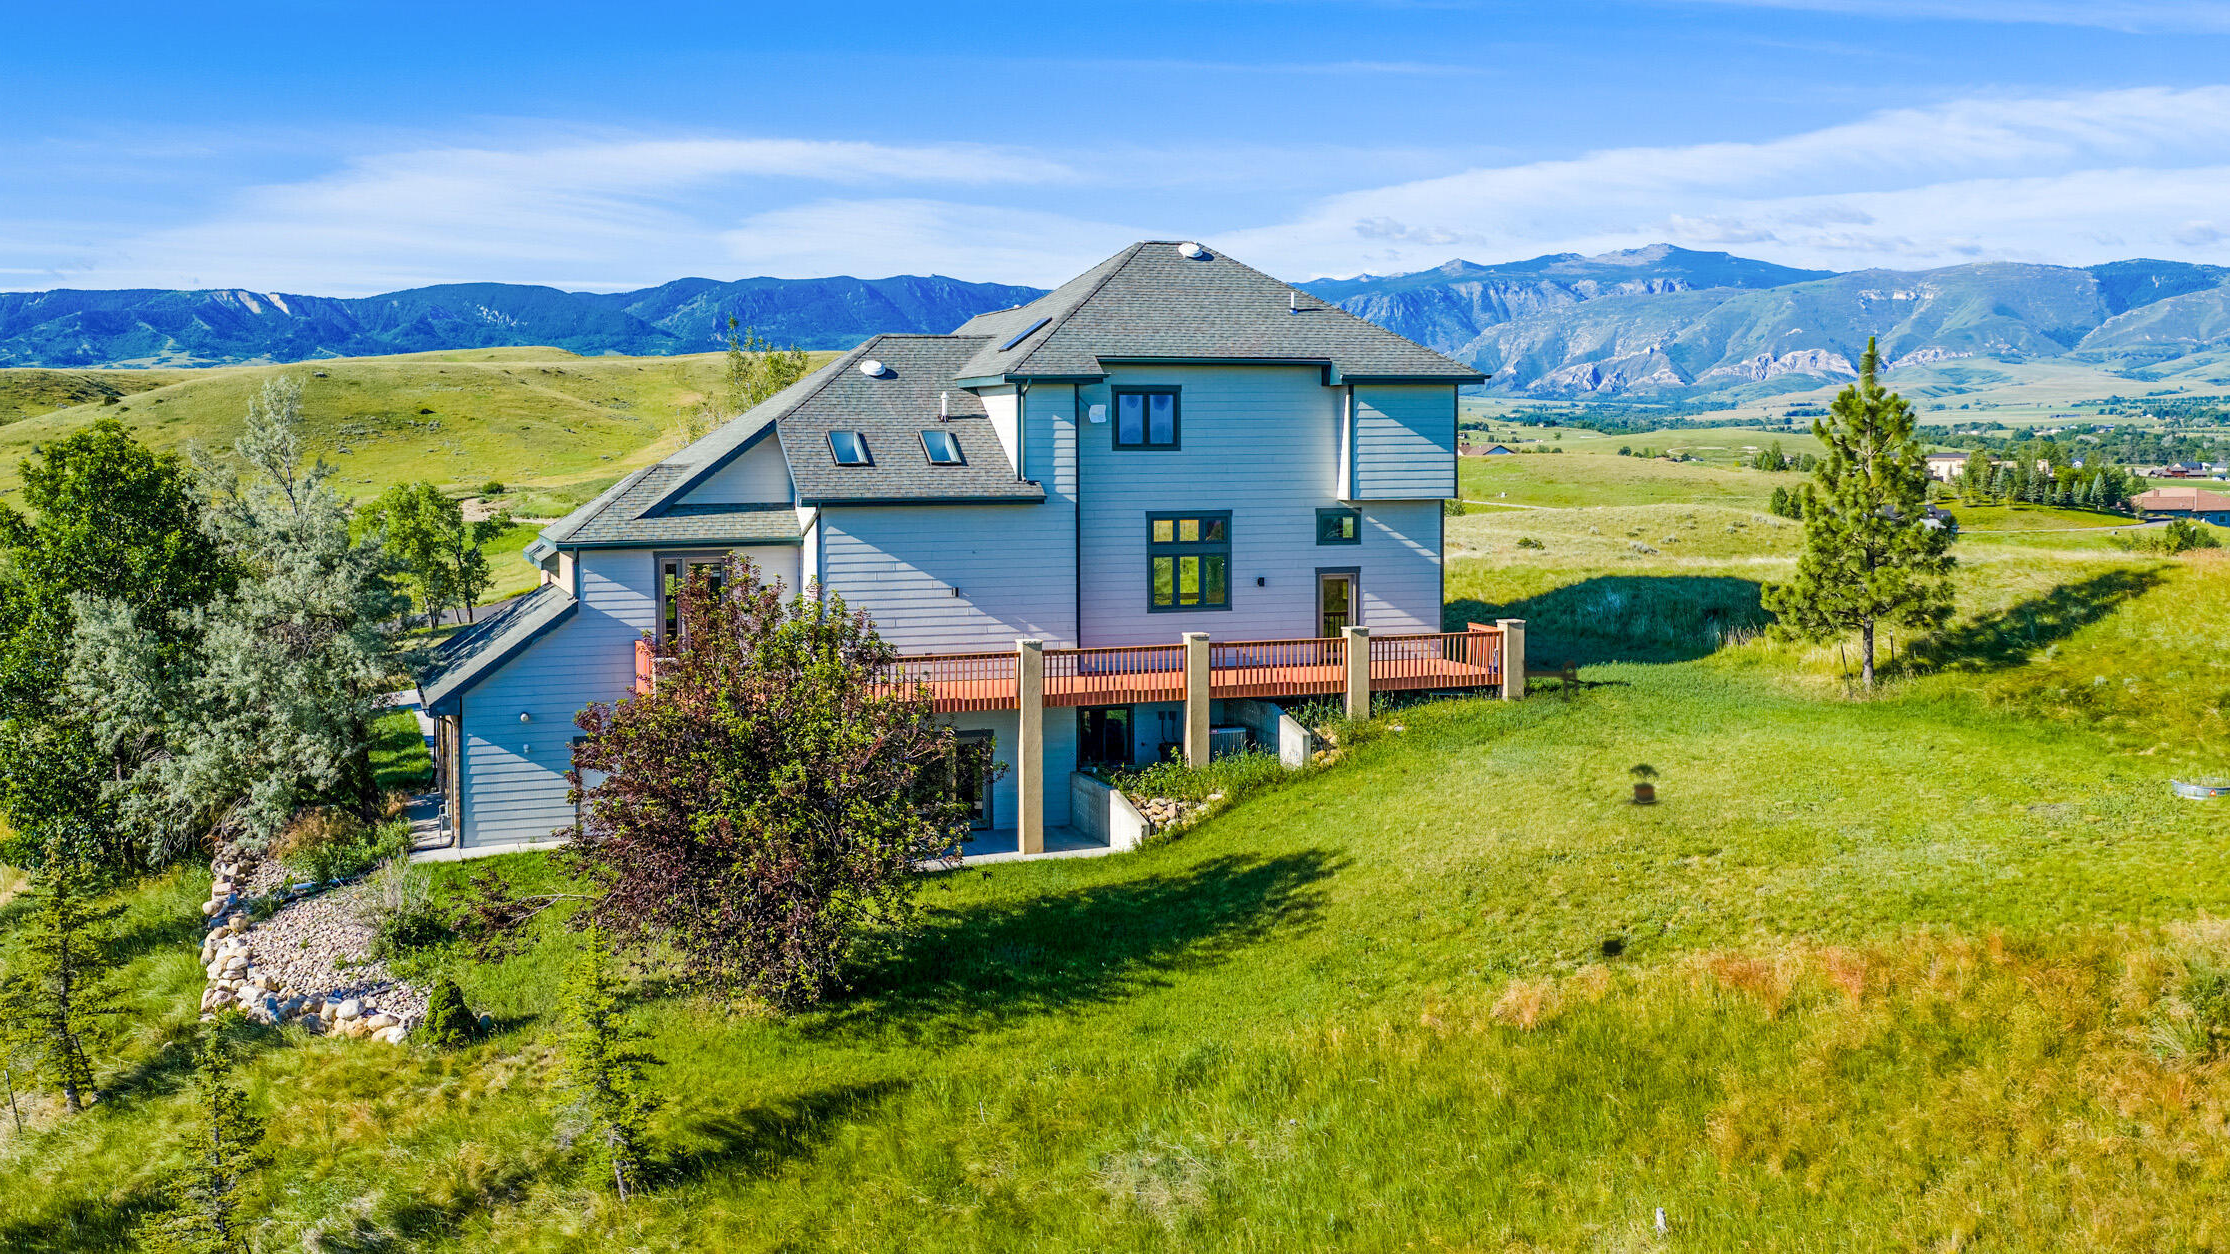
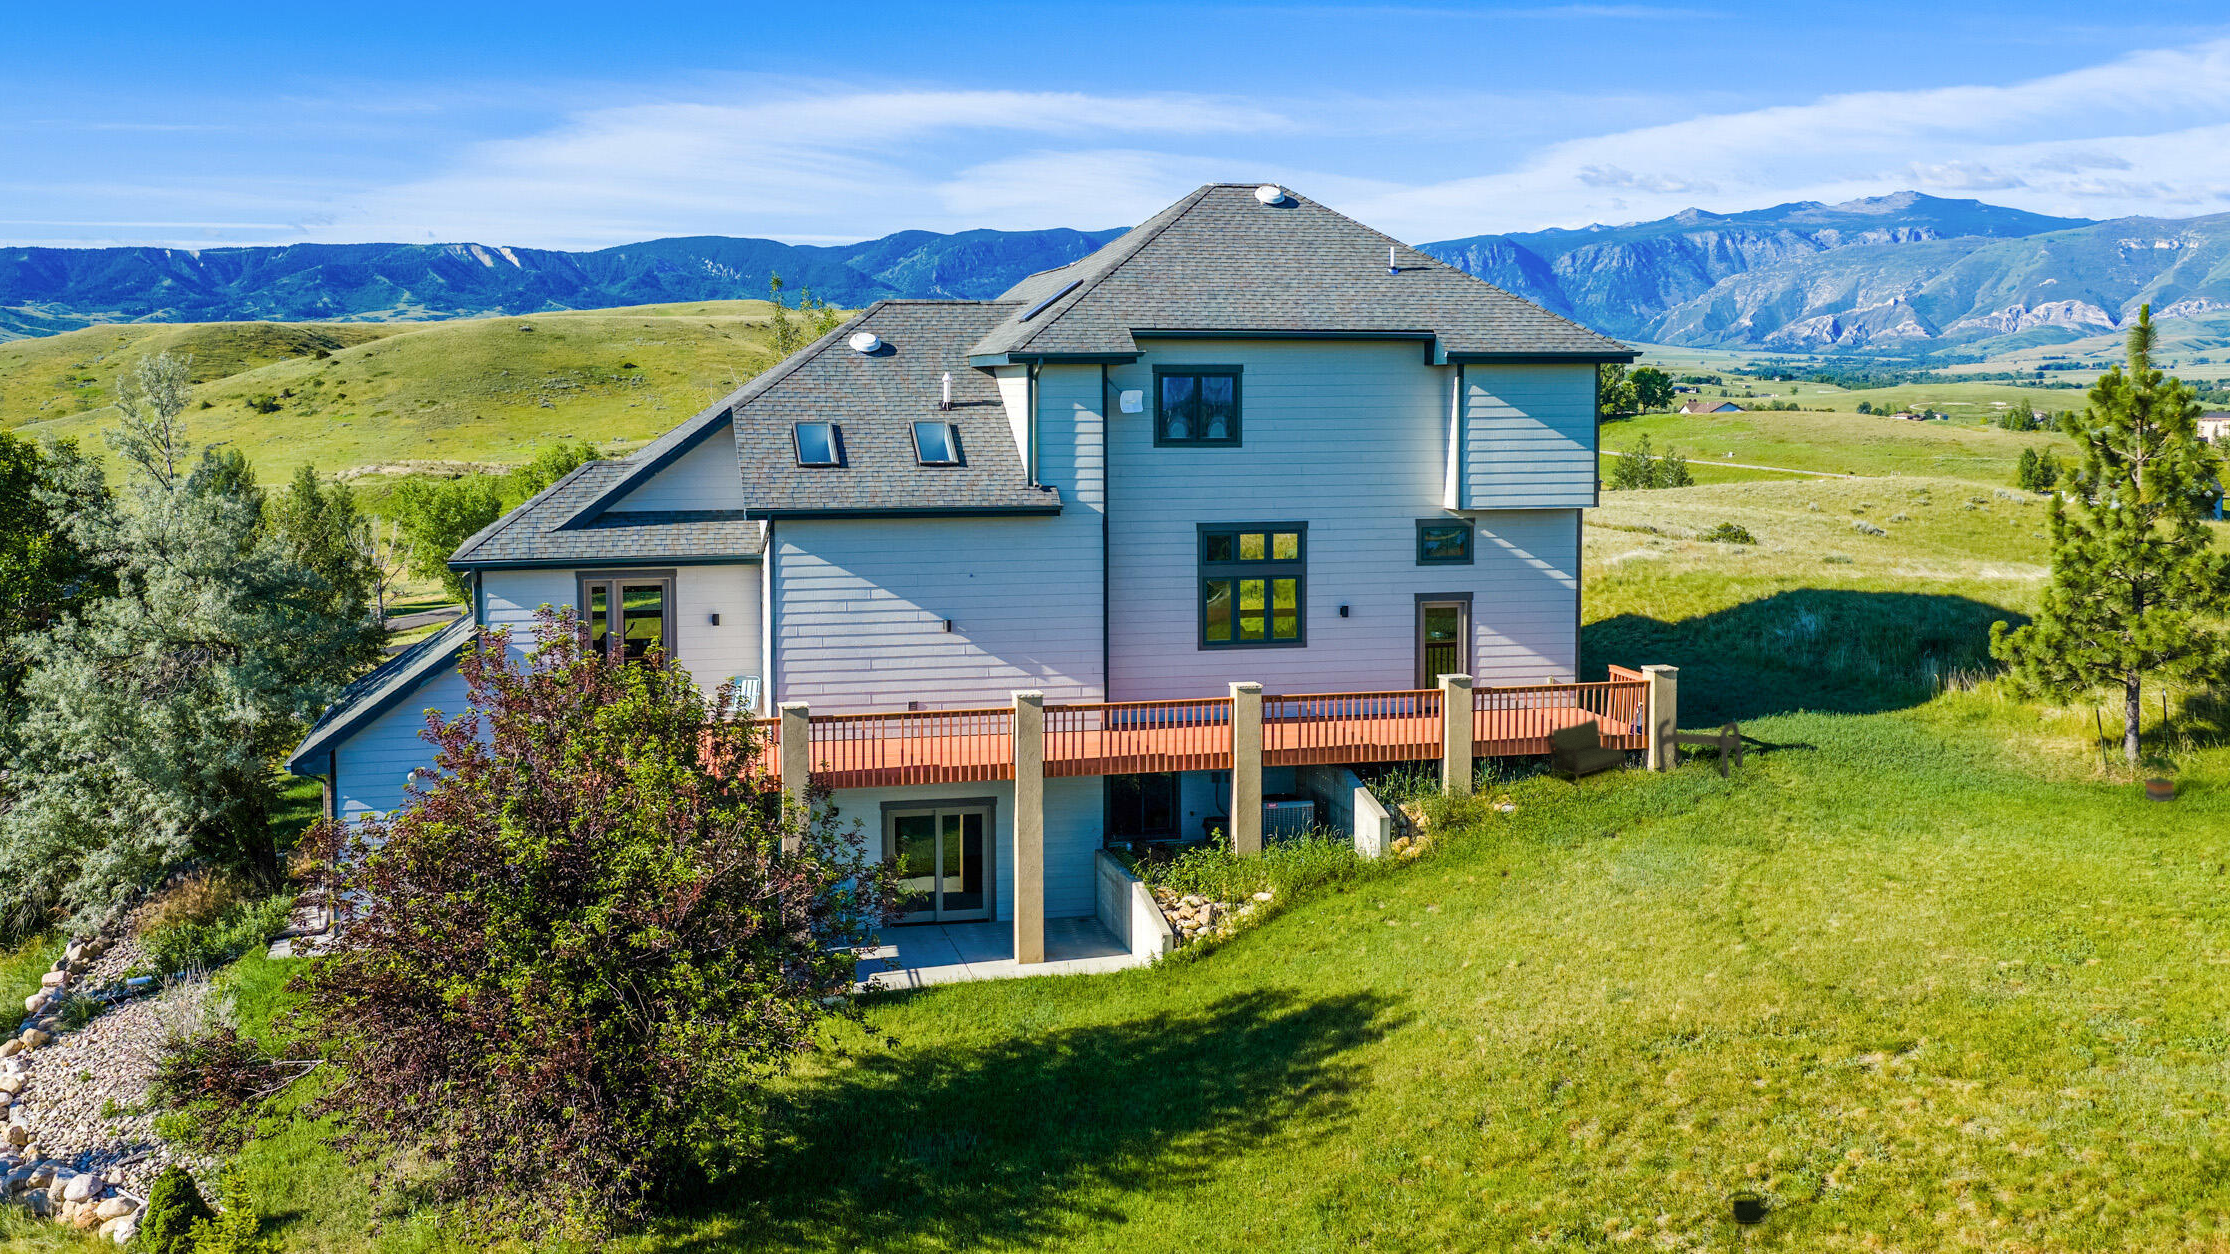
armchair: none [1428,661,1490,713] -> present [1547,719,1626,785]
potted tree: present [1629,764,1659,804] -> present [2141,756,2180,802]

